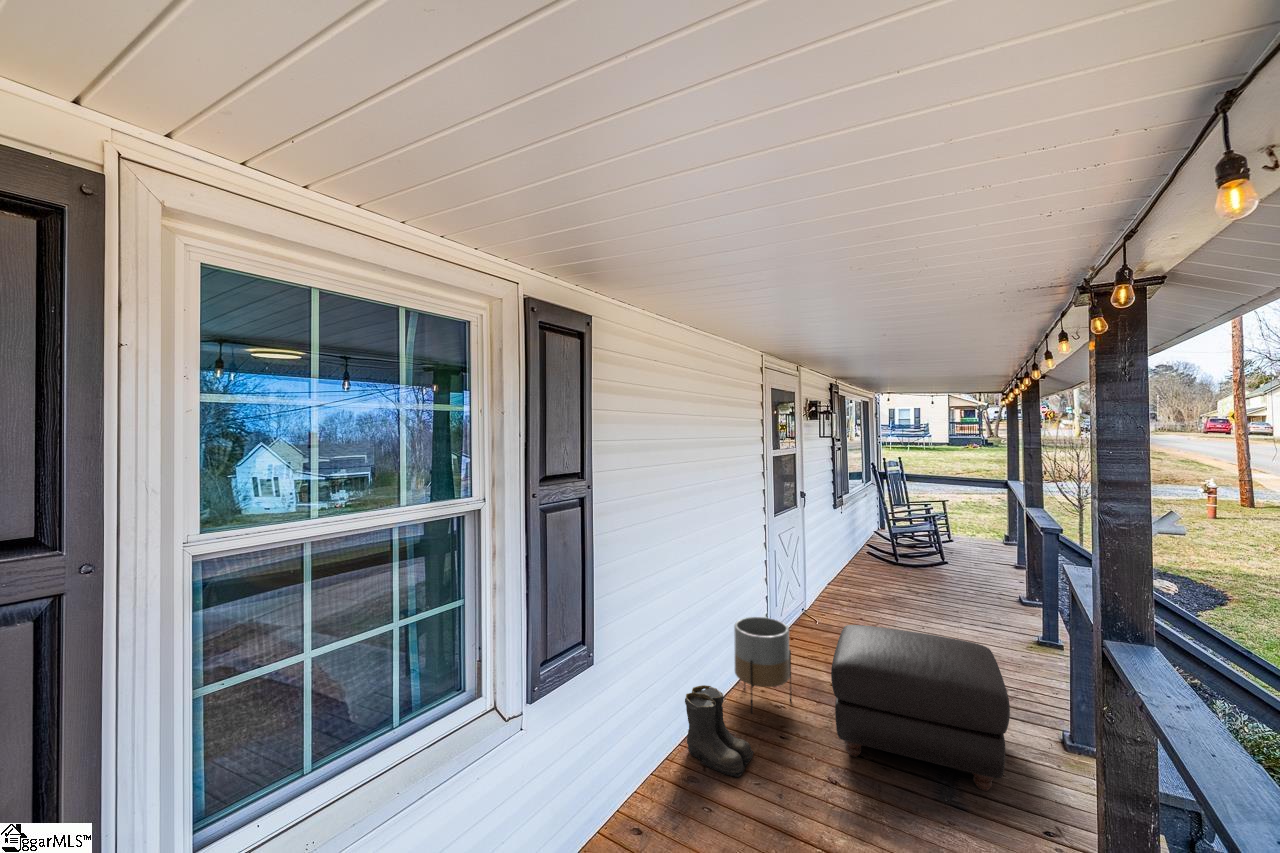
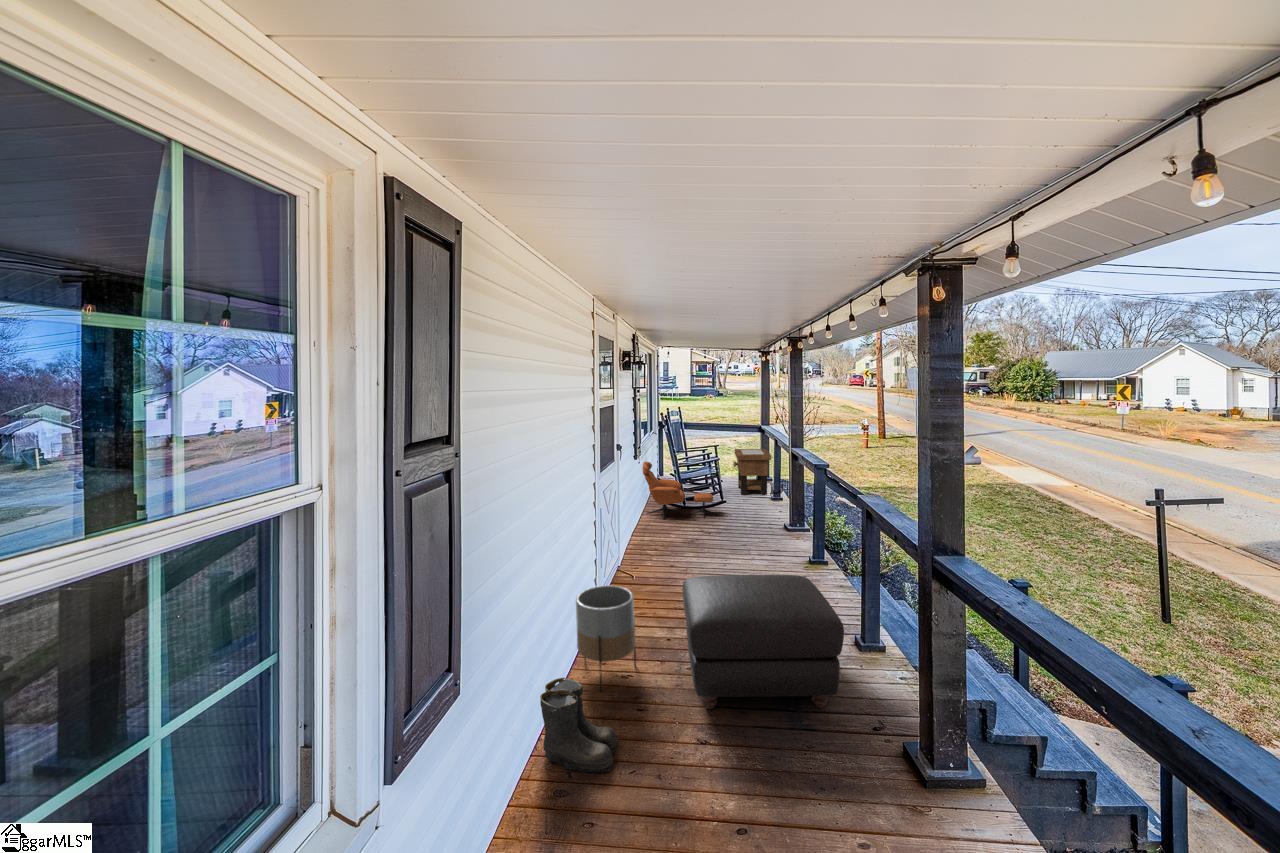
side table: none [965,506,1014,563] -> present [733,449,771,495]
lounge chair: none [846,510,935,578] -> present [642,462,718,519]

